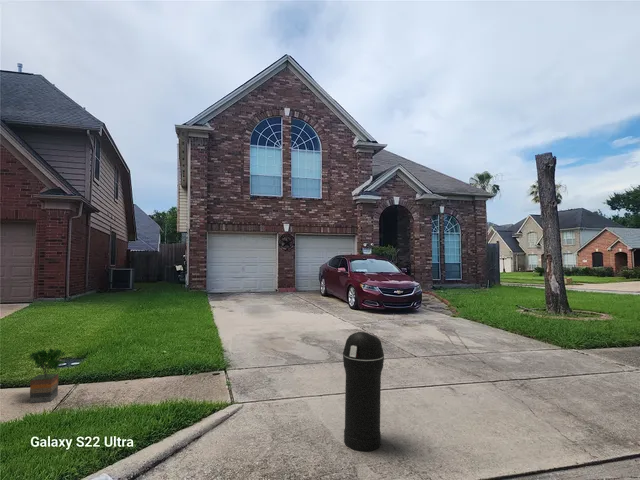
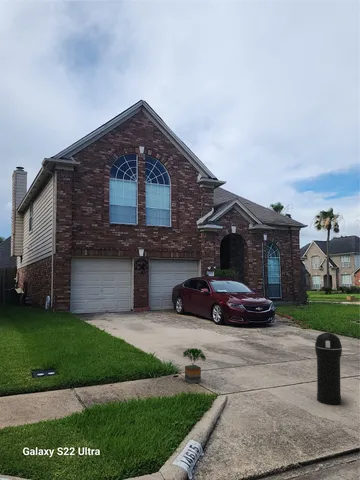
potted tree: present [30,349,66,403] -> present [183,348,206,383]

